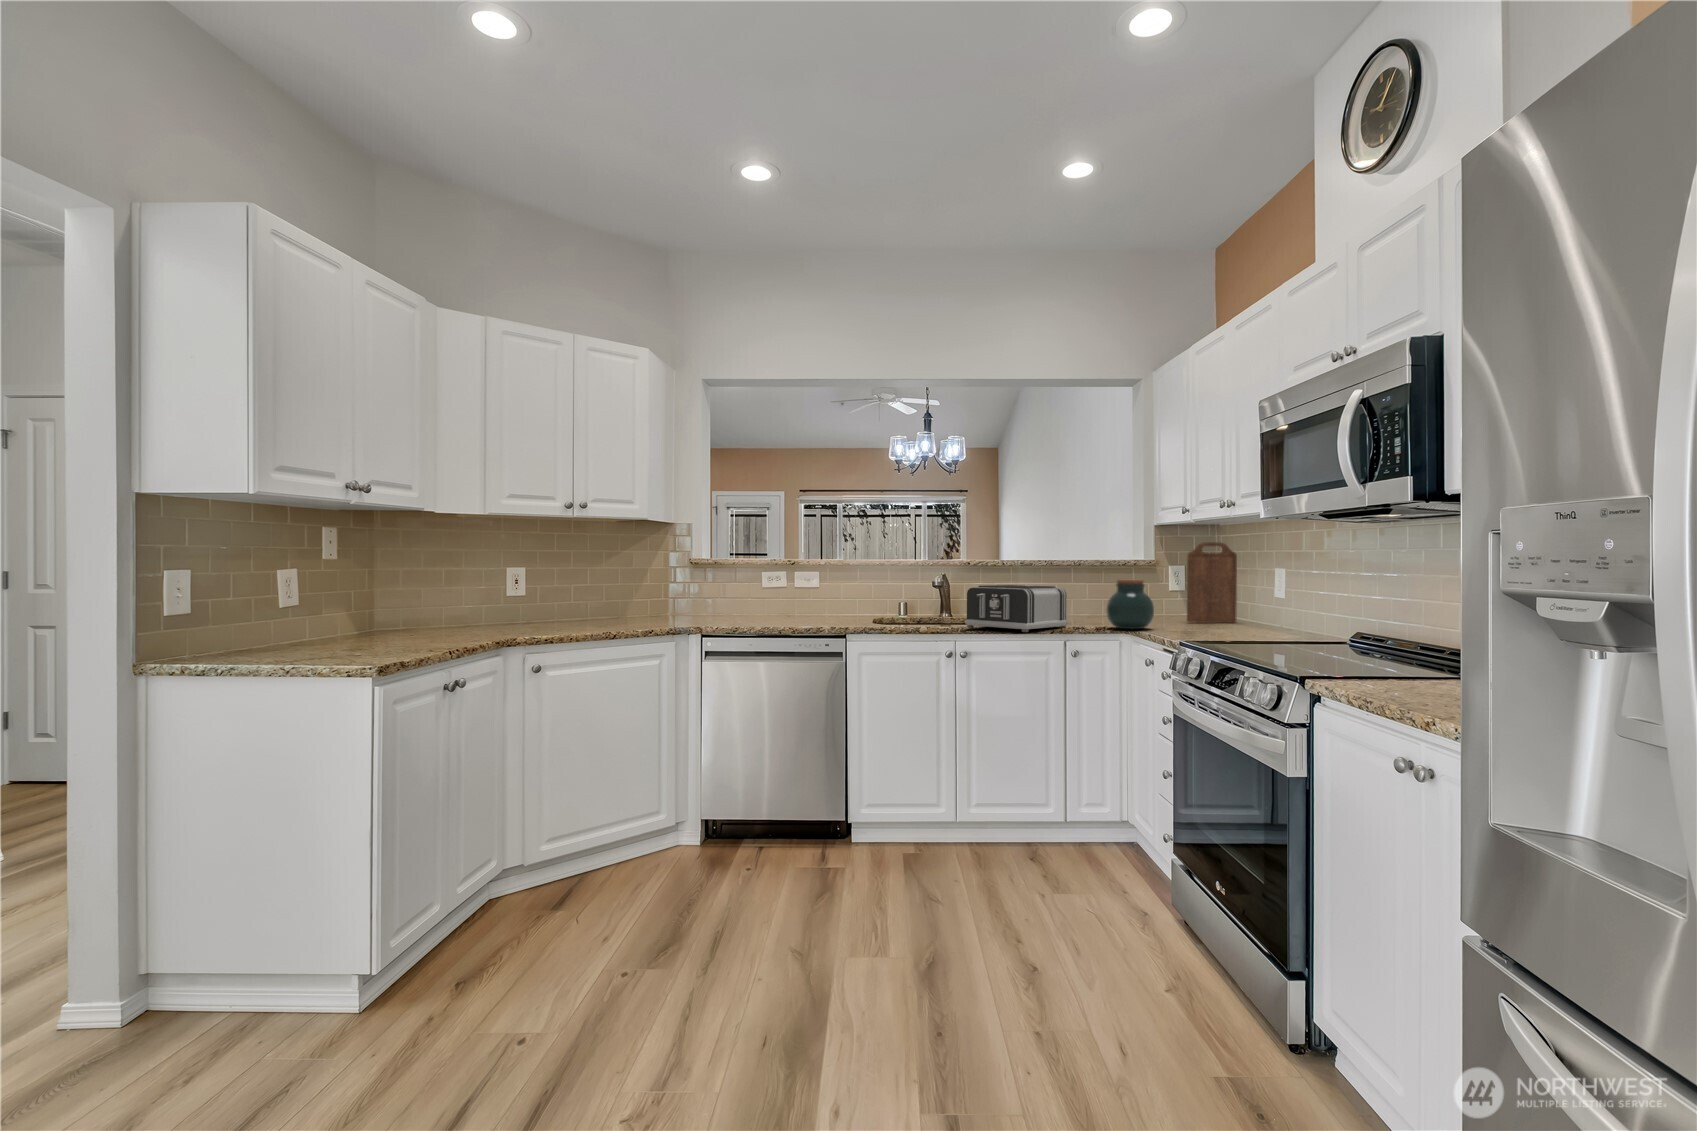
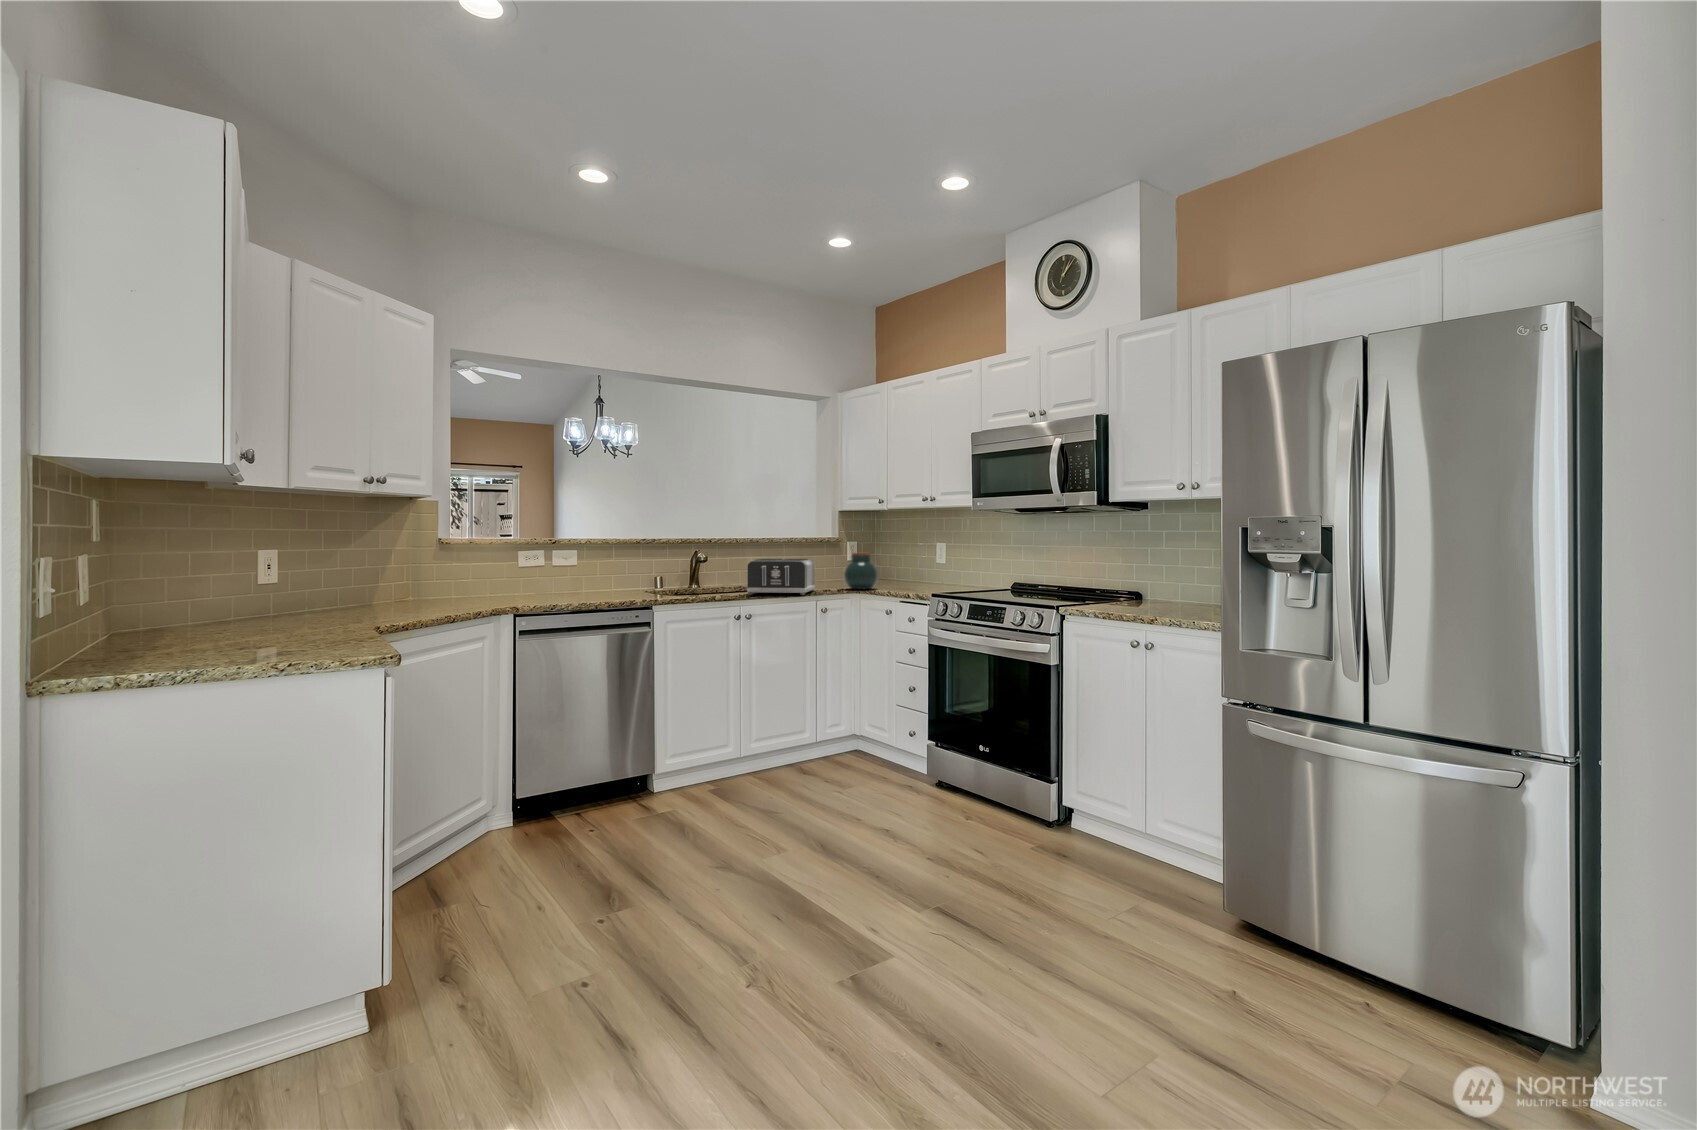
cutting board: present [1187,542,1237,623] -> none [880,525,908,583]

